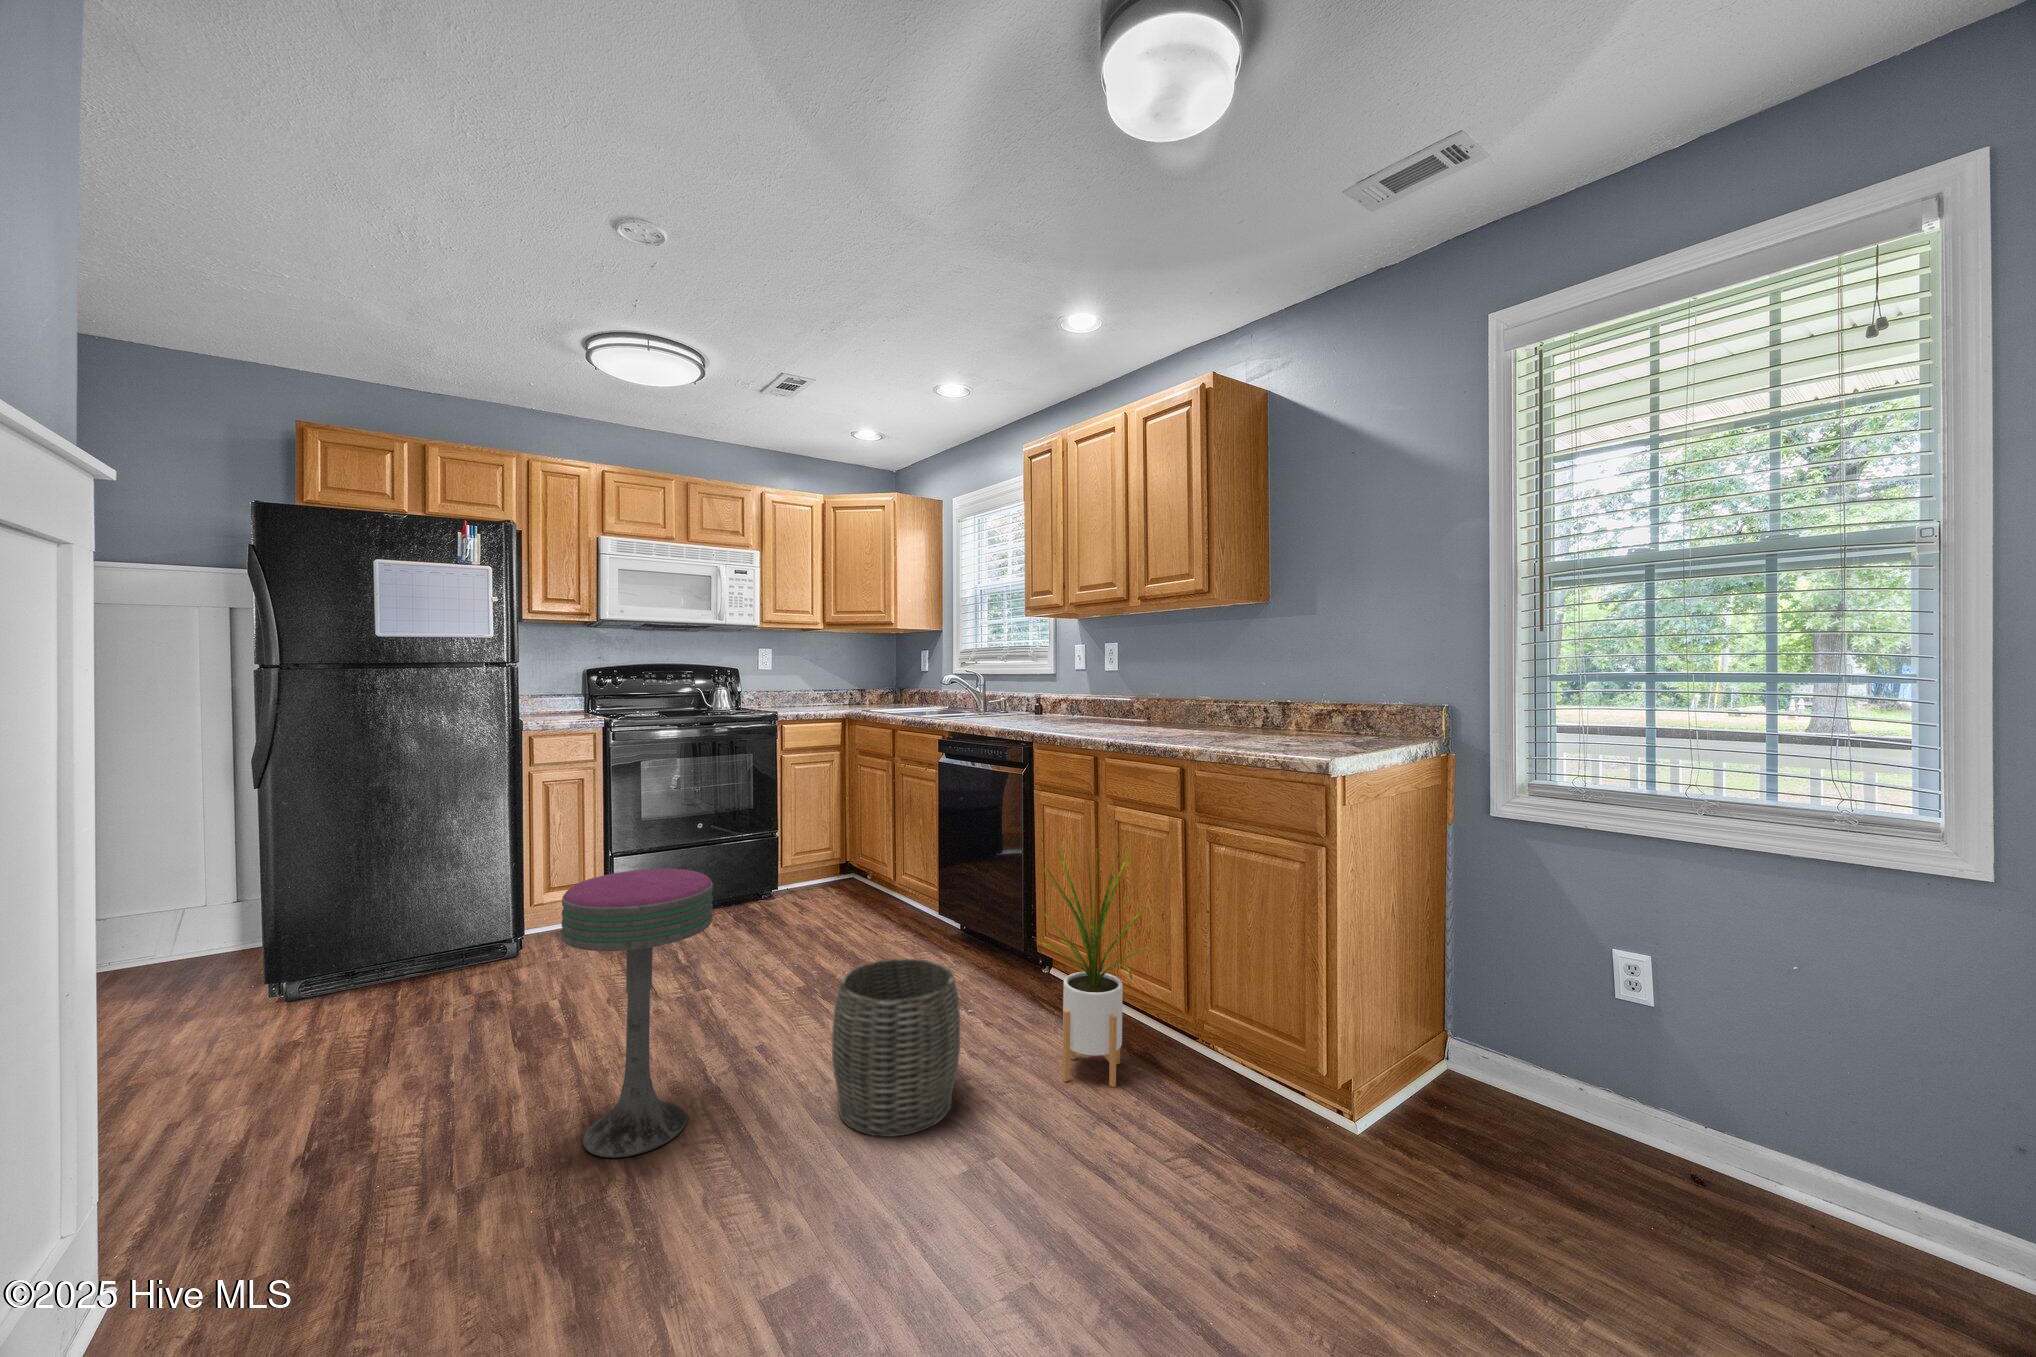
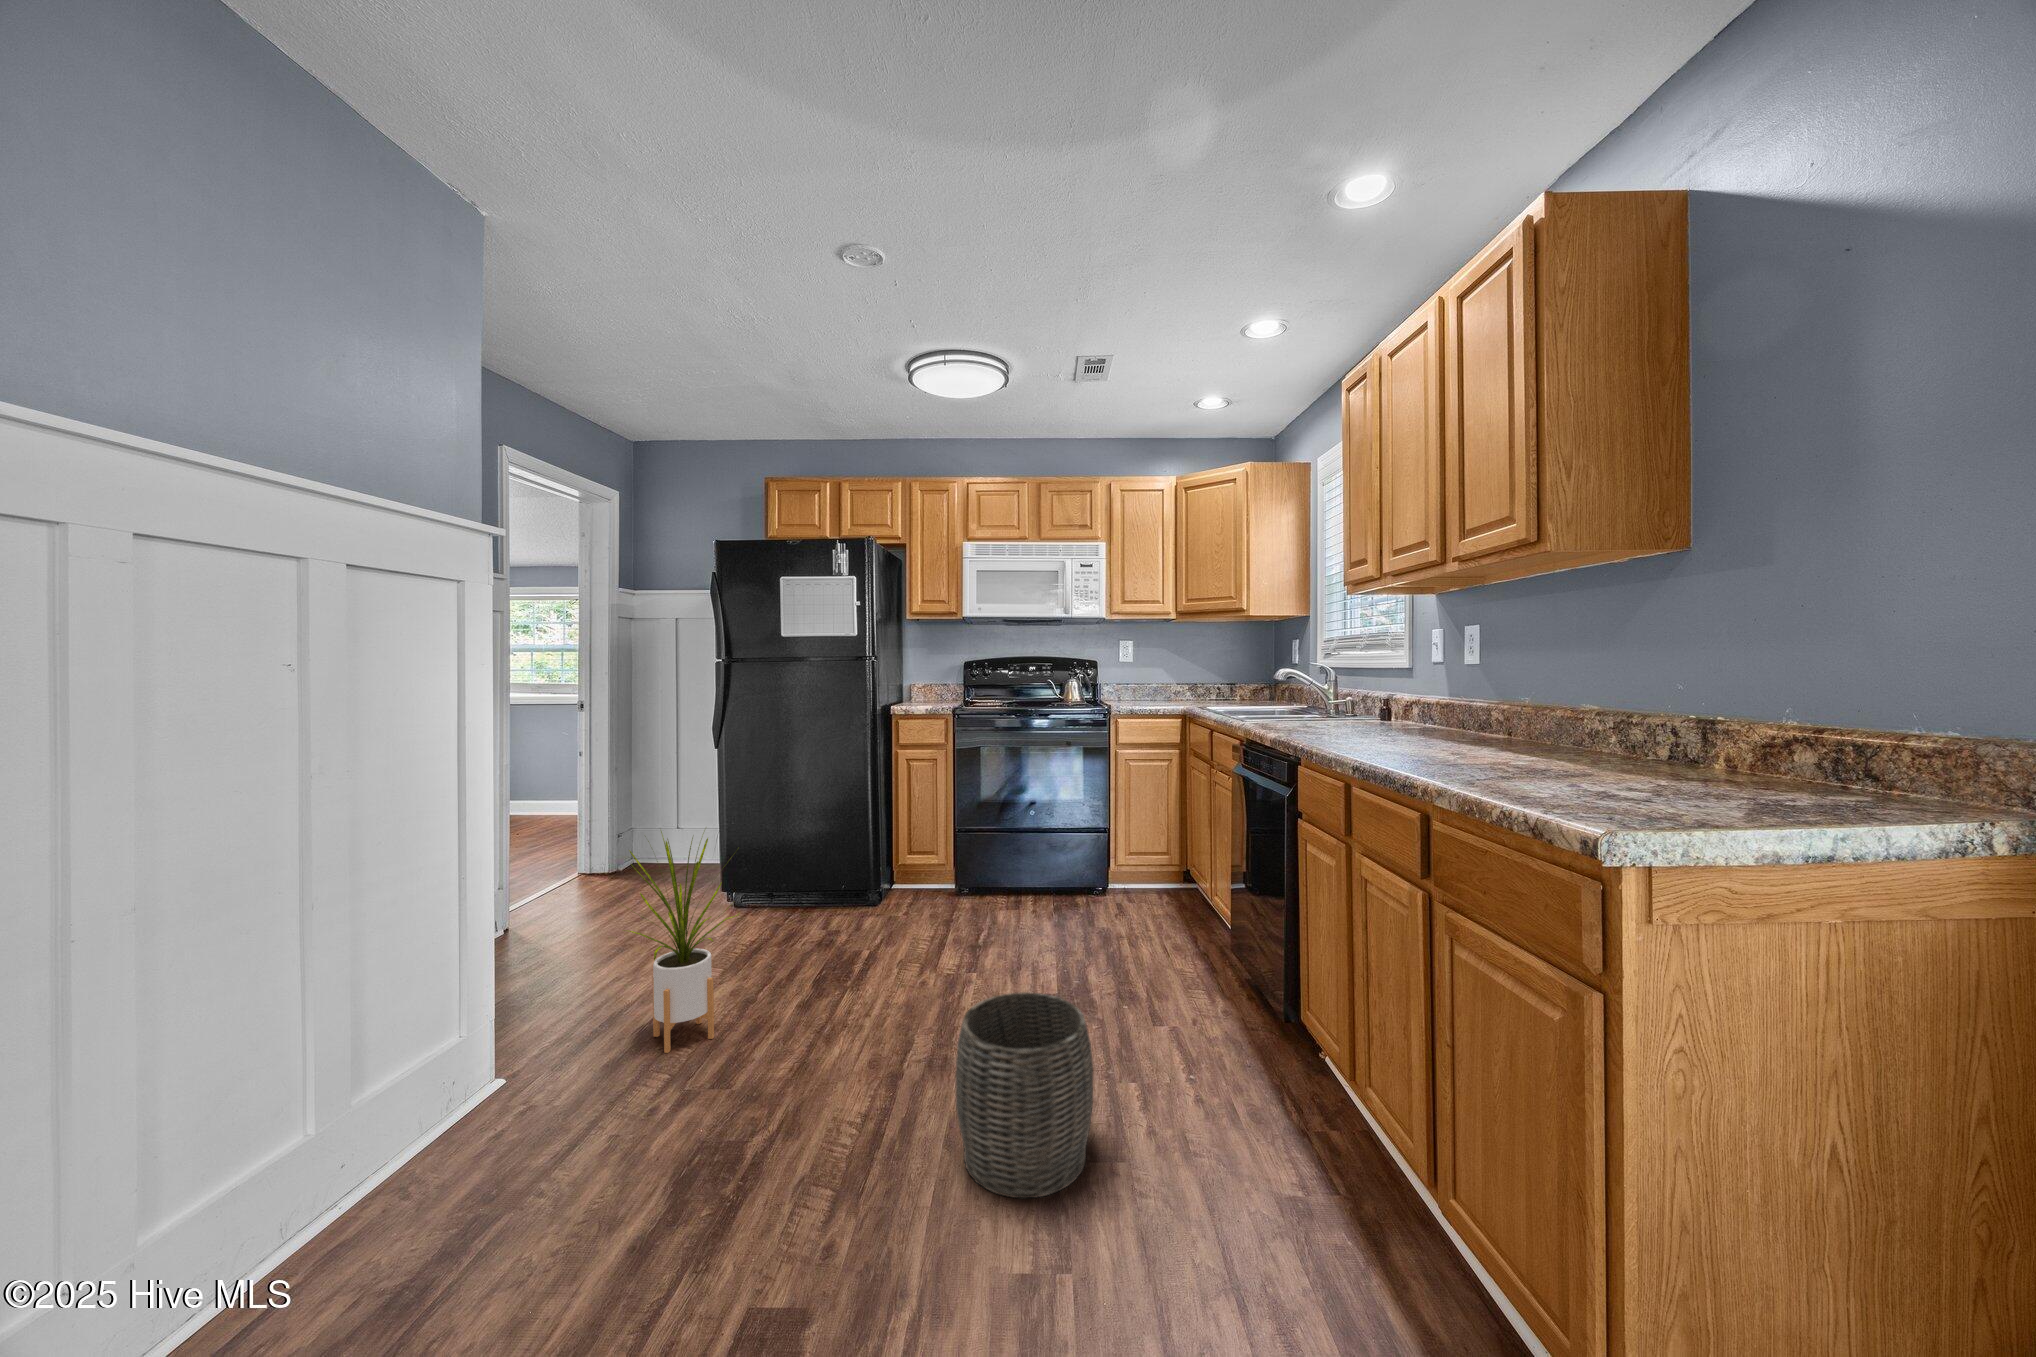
house plant: present [1035,843,1154,1087] -> present [625,831,740,1053]
bar stool: present [561,869,713,1158] -> none [757,860,882,1114]

